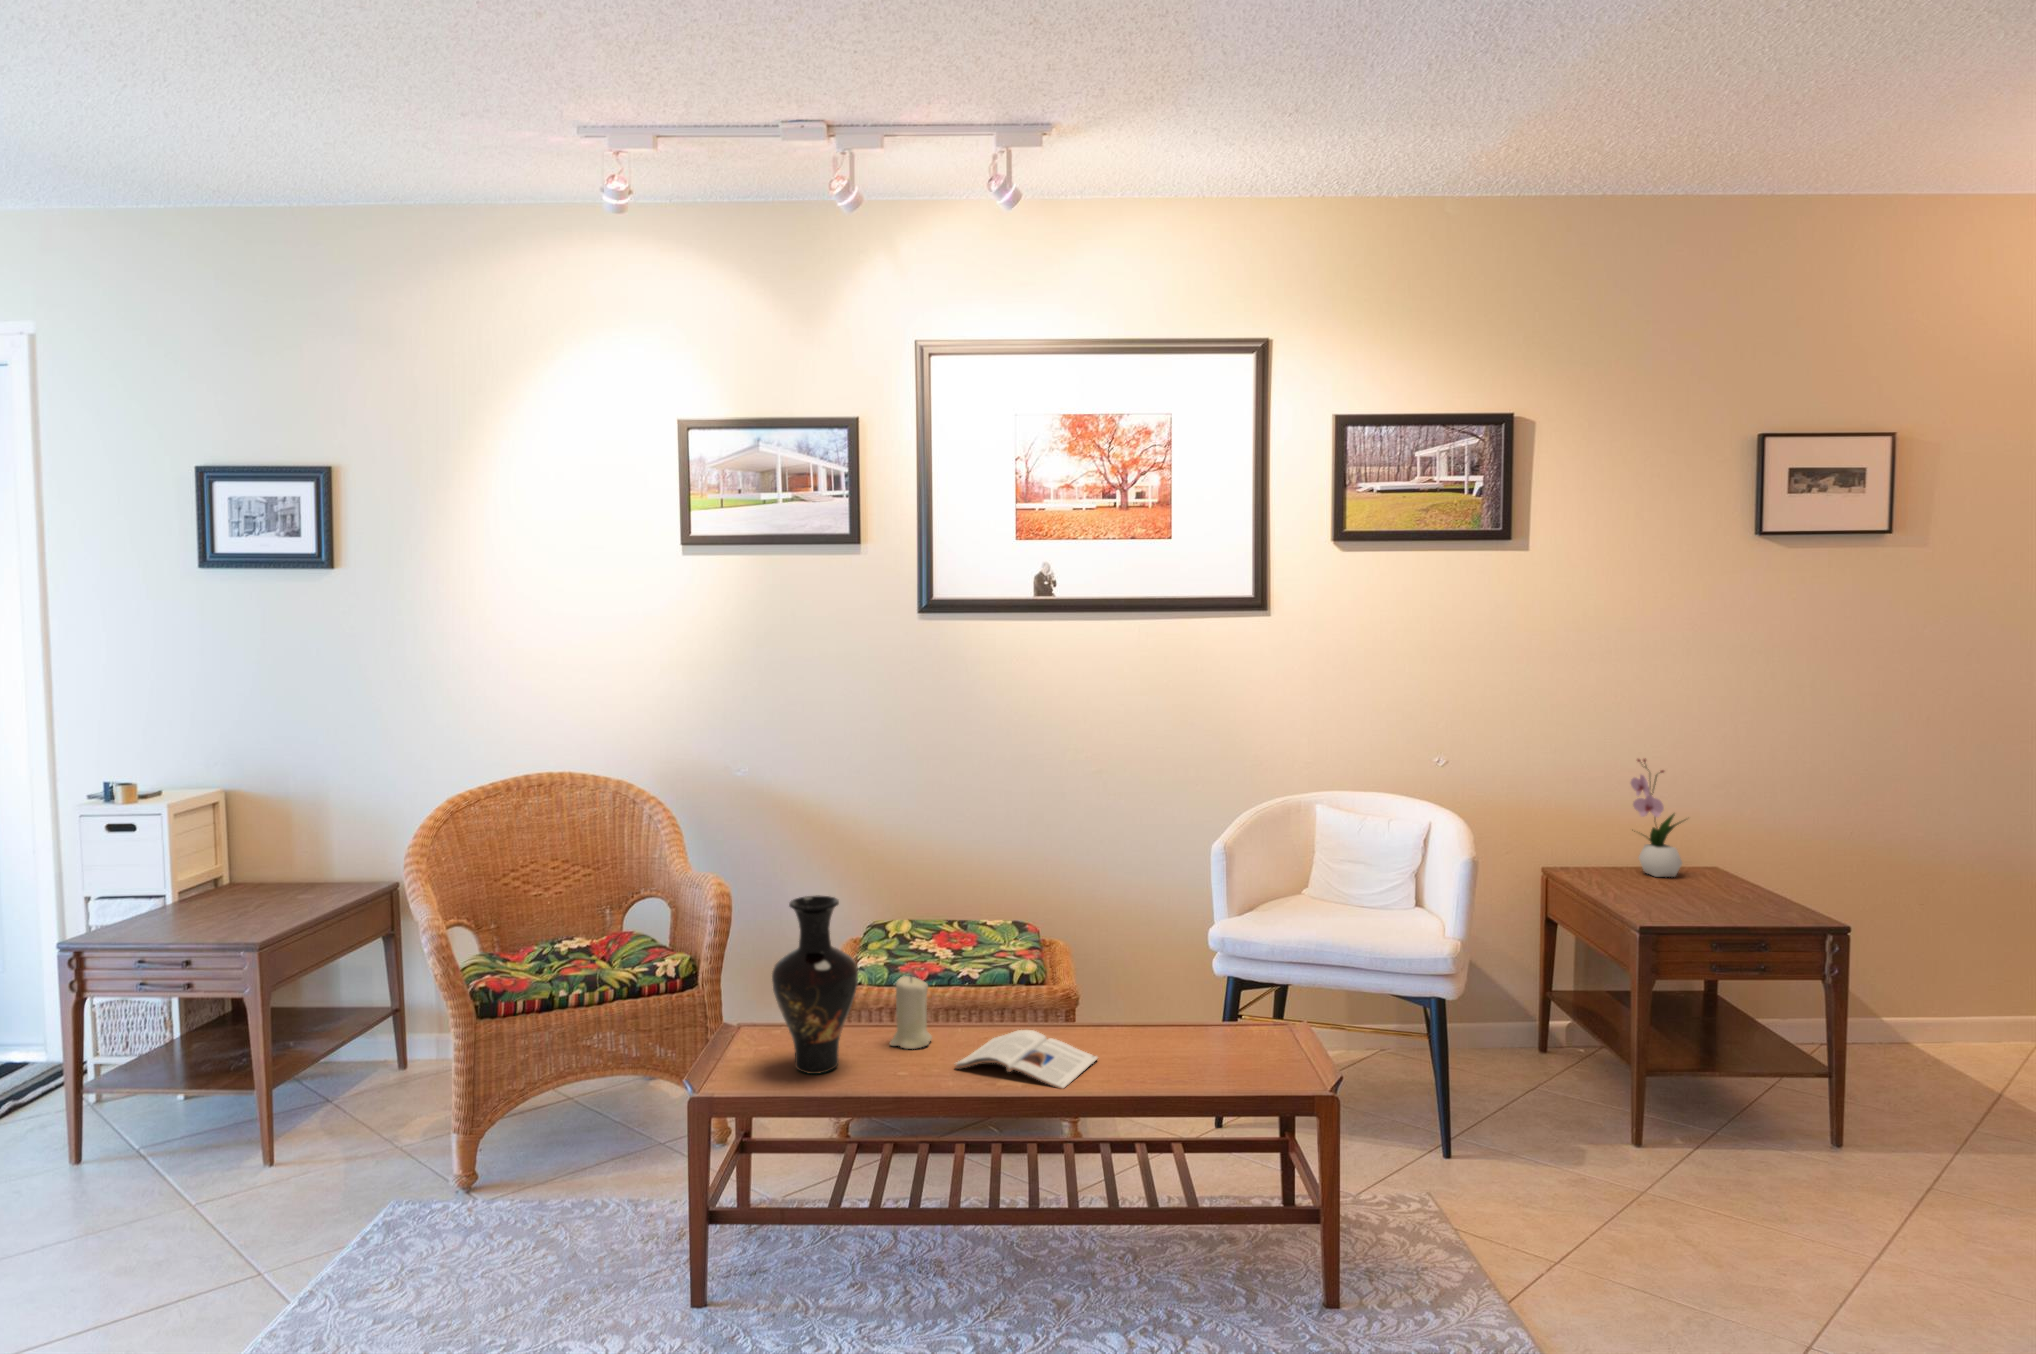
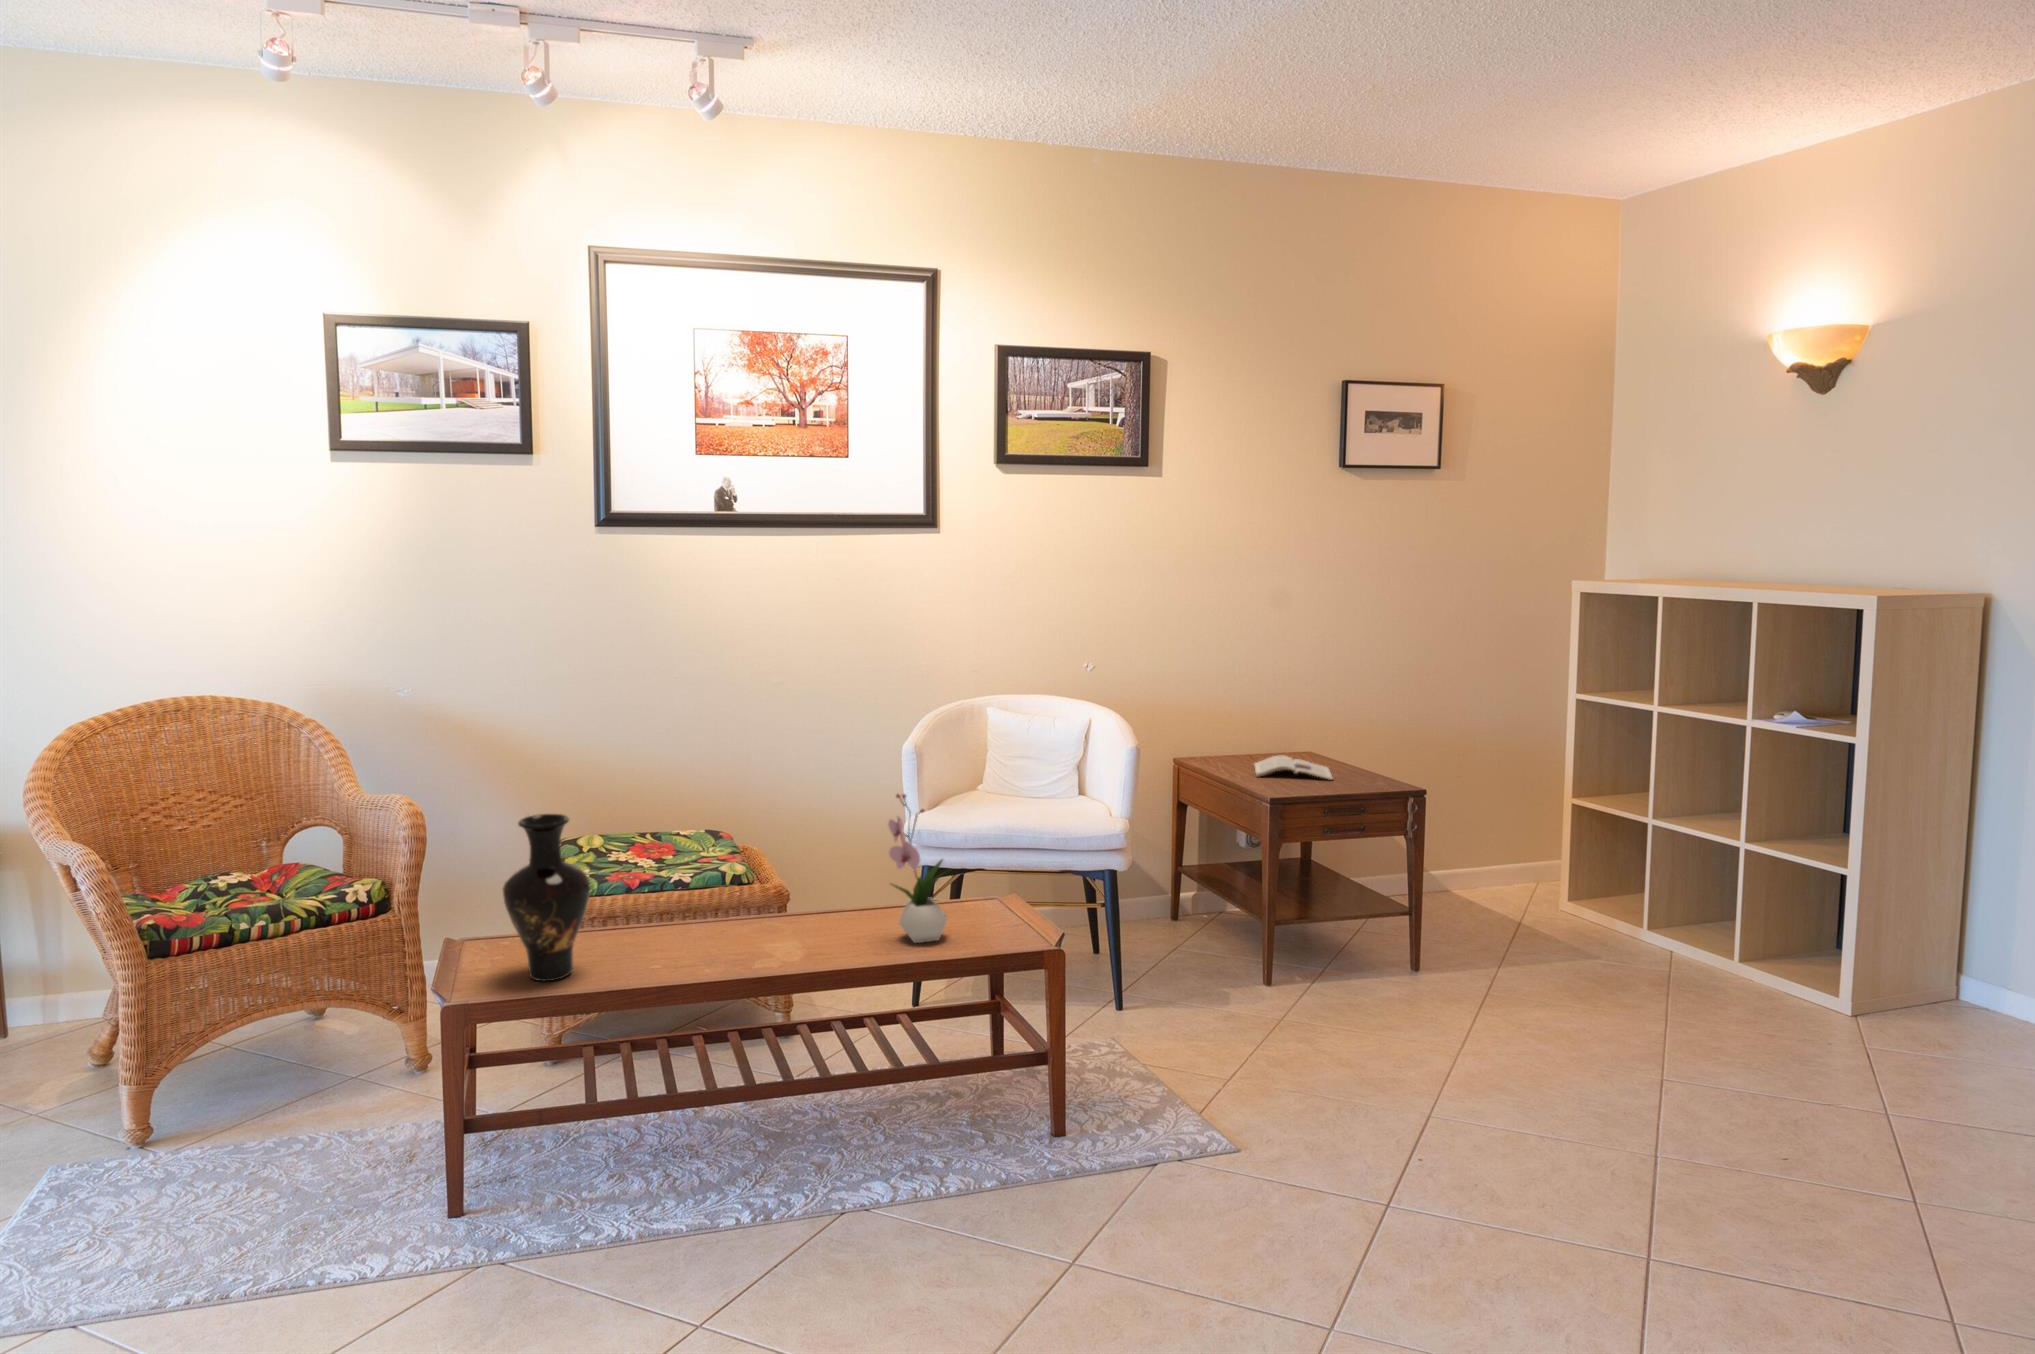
flower arrangement: present [1631,758,1682,877] -> present [888,794,947,943]
candle: present [890,976,932,1049] -> none [617,883,658,950]
magazine: present [954,1030,1098,1089] -> present [1255,755,1333,780]

